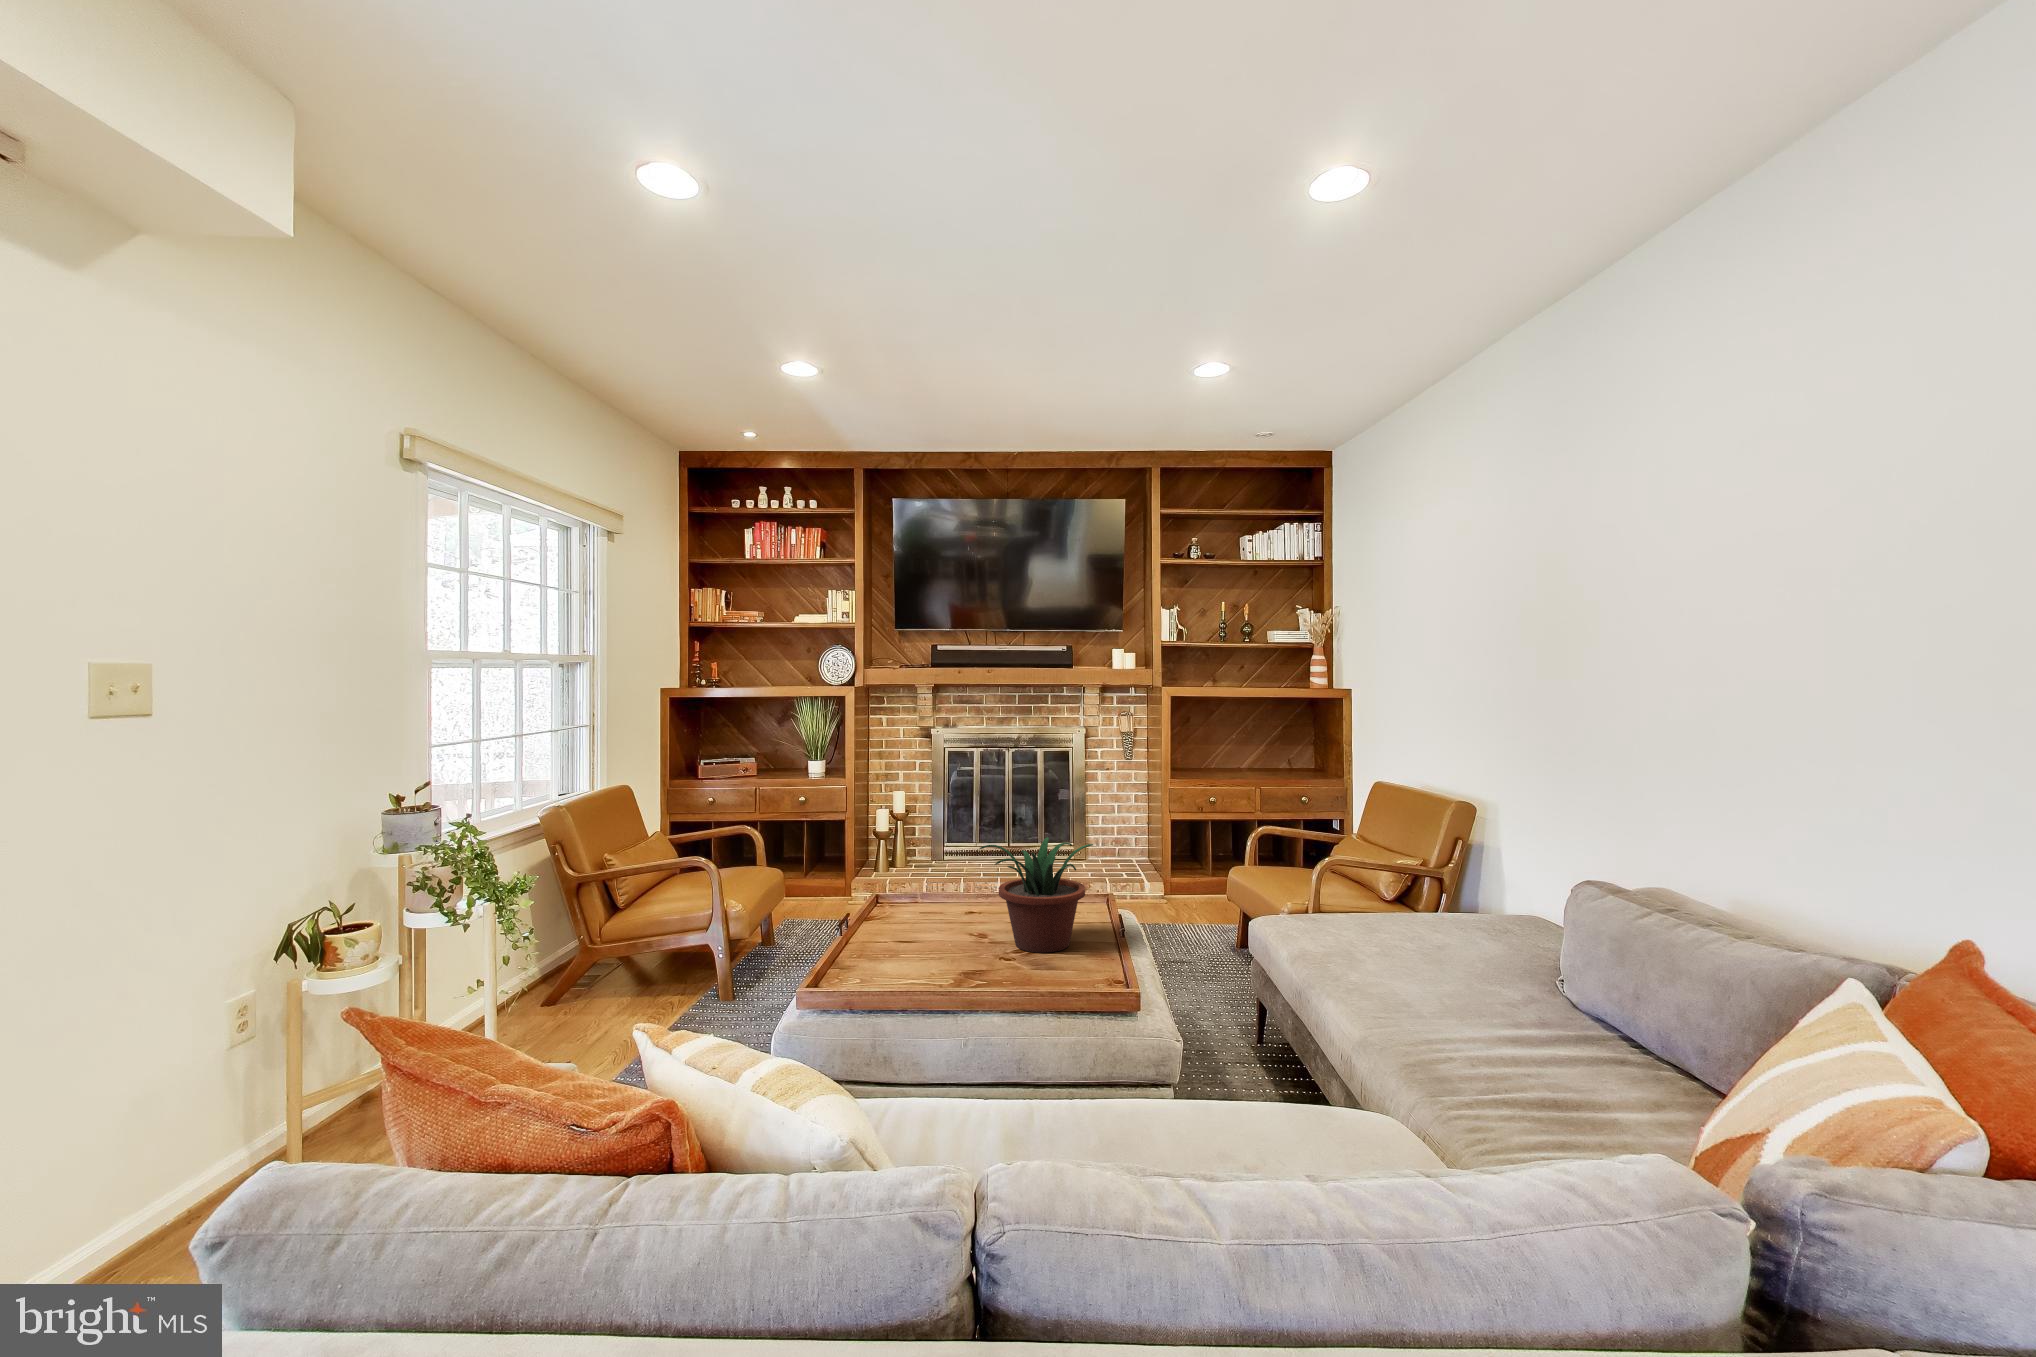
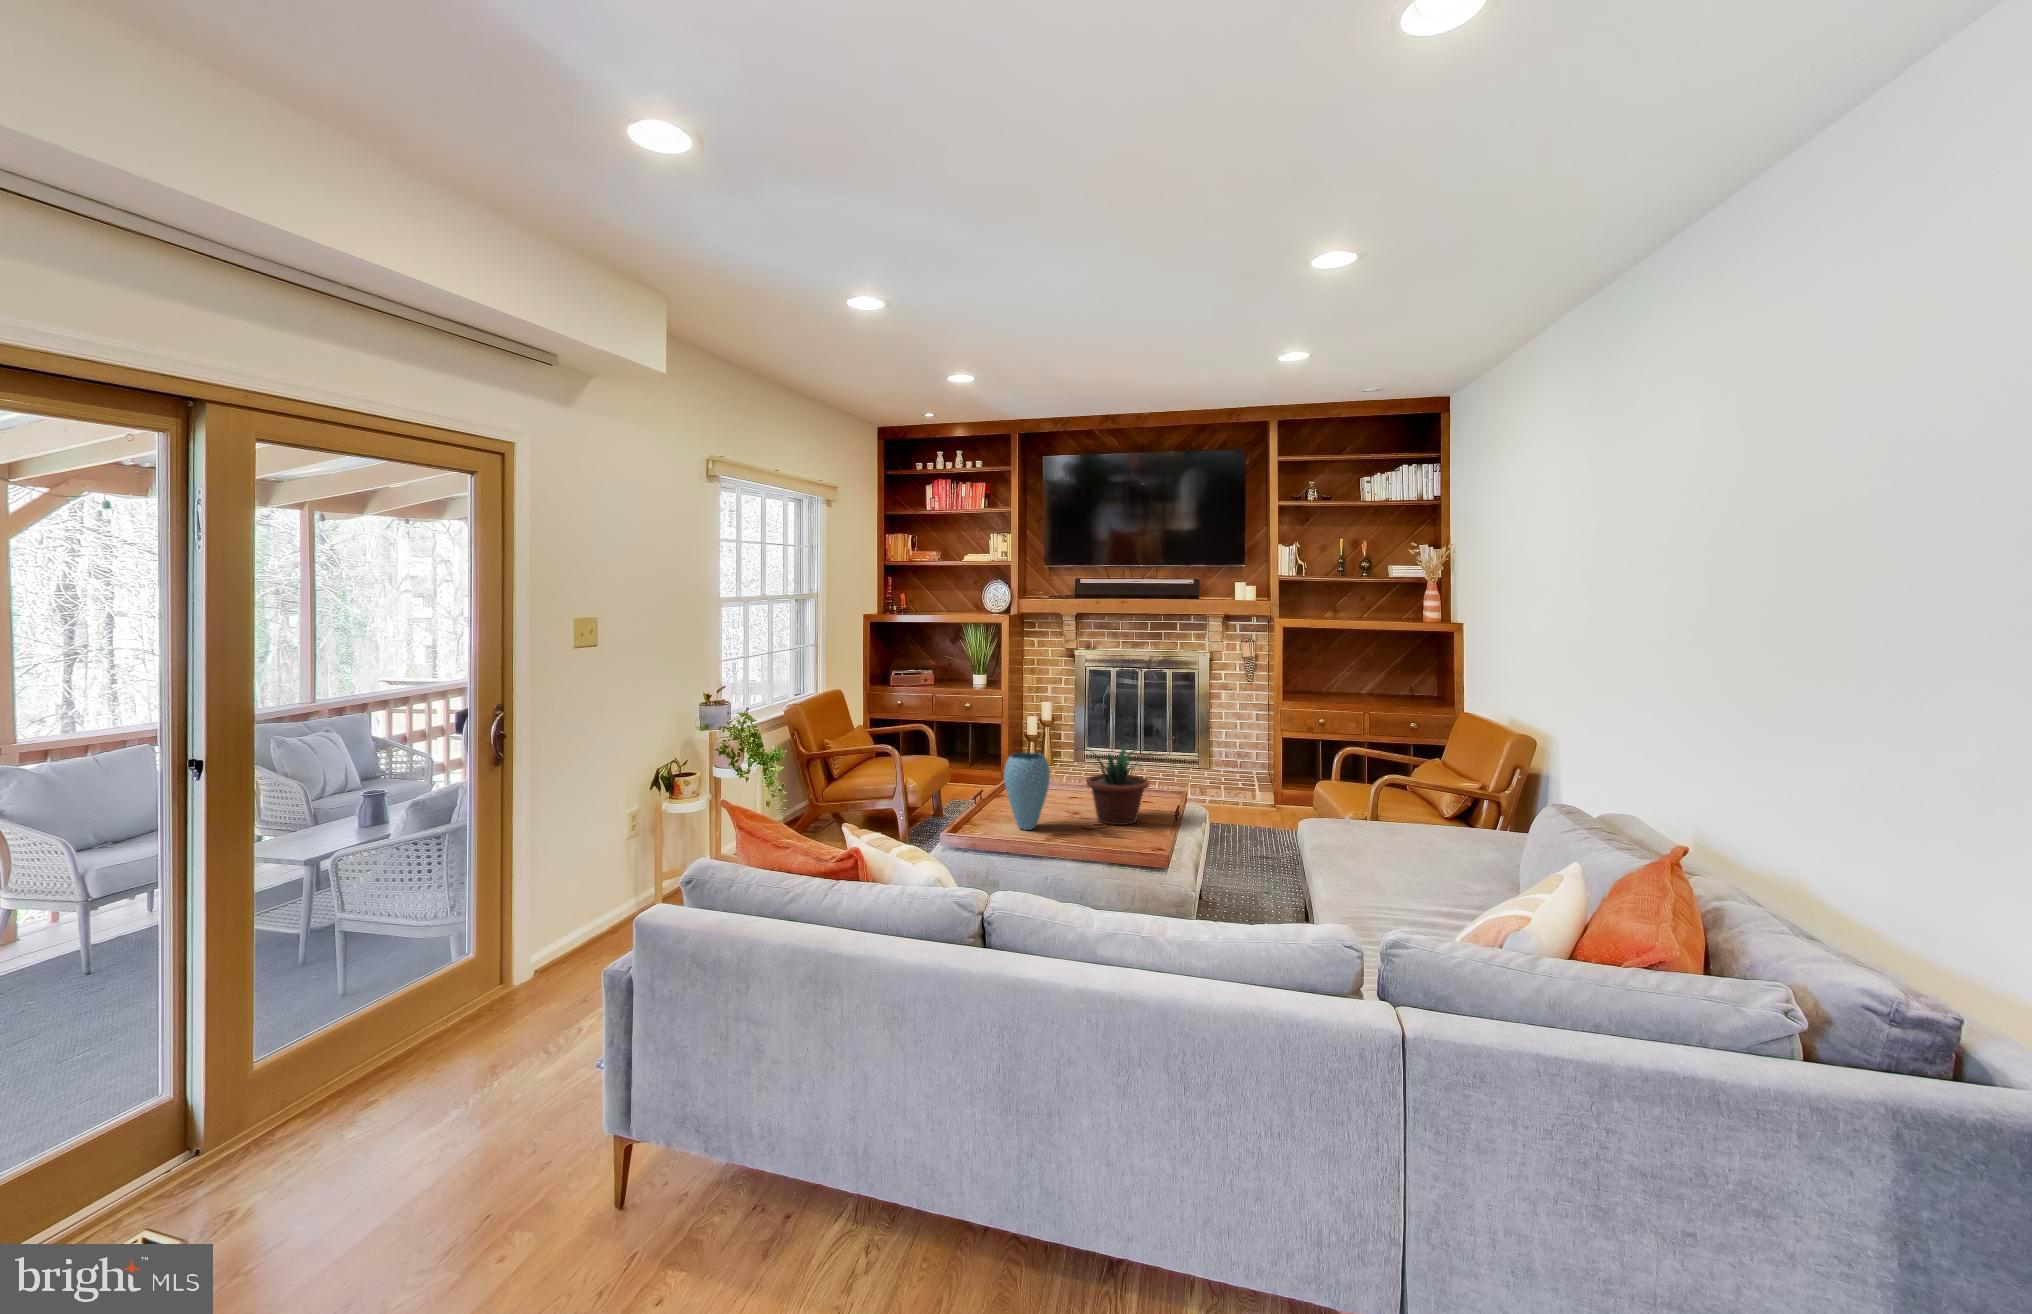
vase: none [887,856,954,973] -> present [1004,753,1050,830]

